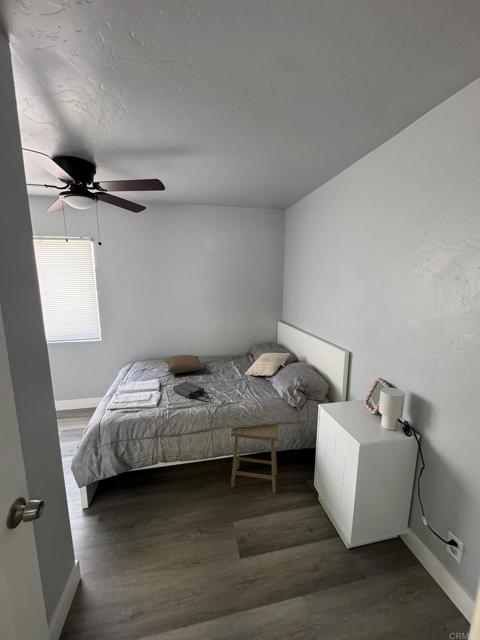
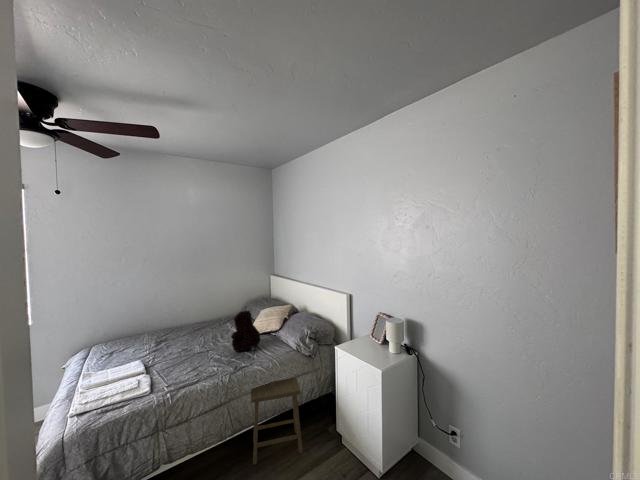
teddy bear: none [226,353,253,392] -> present [231,311,261,352]
pillow: present [165,355,206,373] -> none [143,324,201,349]
tote bag: present [173,382,209,400] -> none [166,355,217,373]

